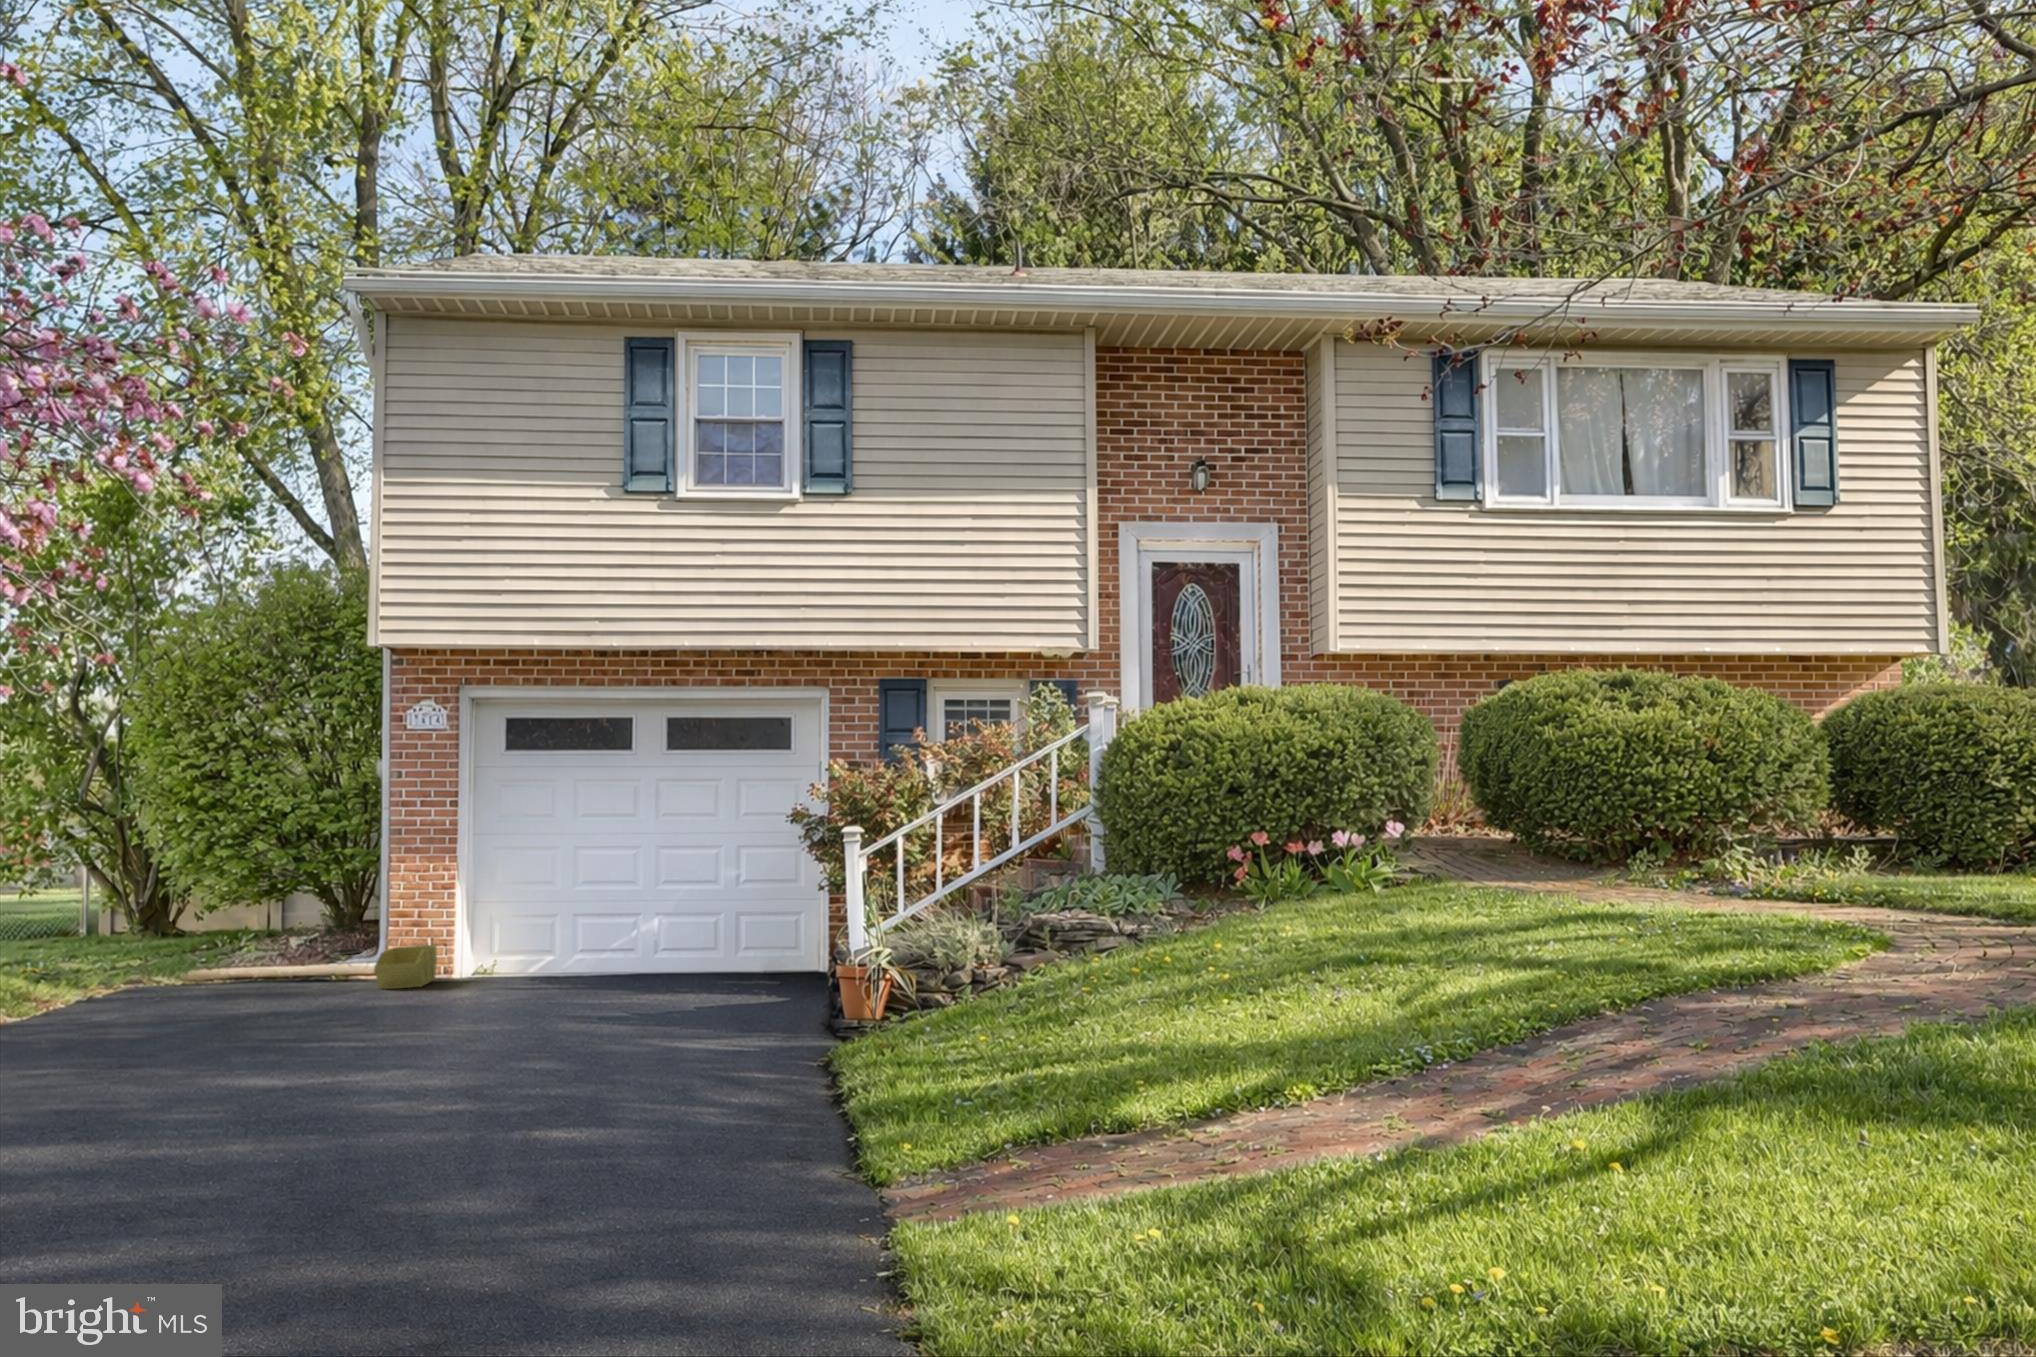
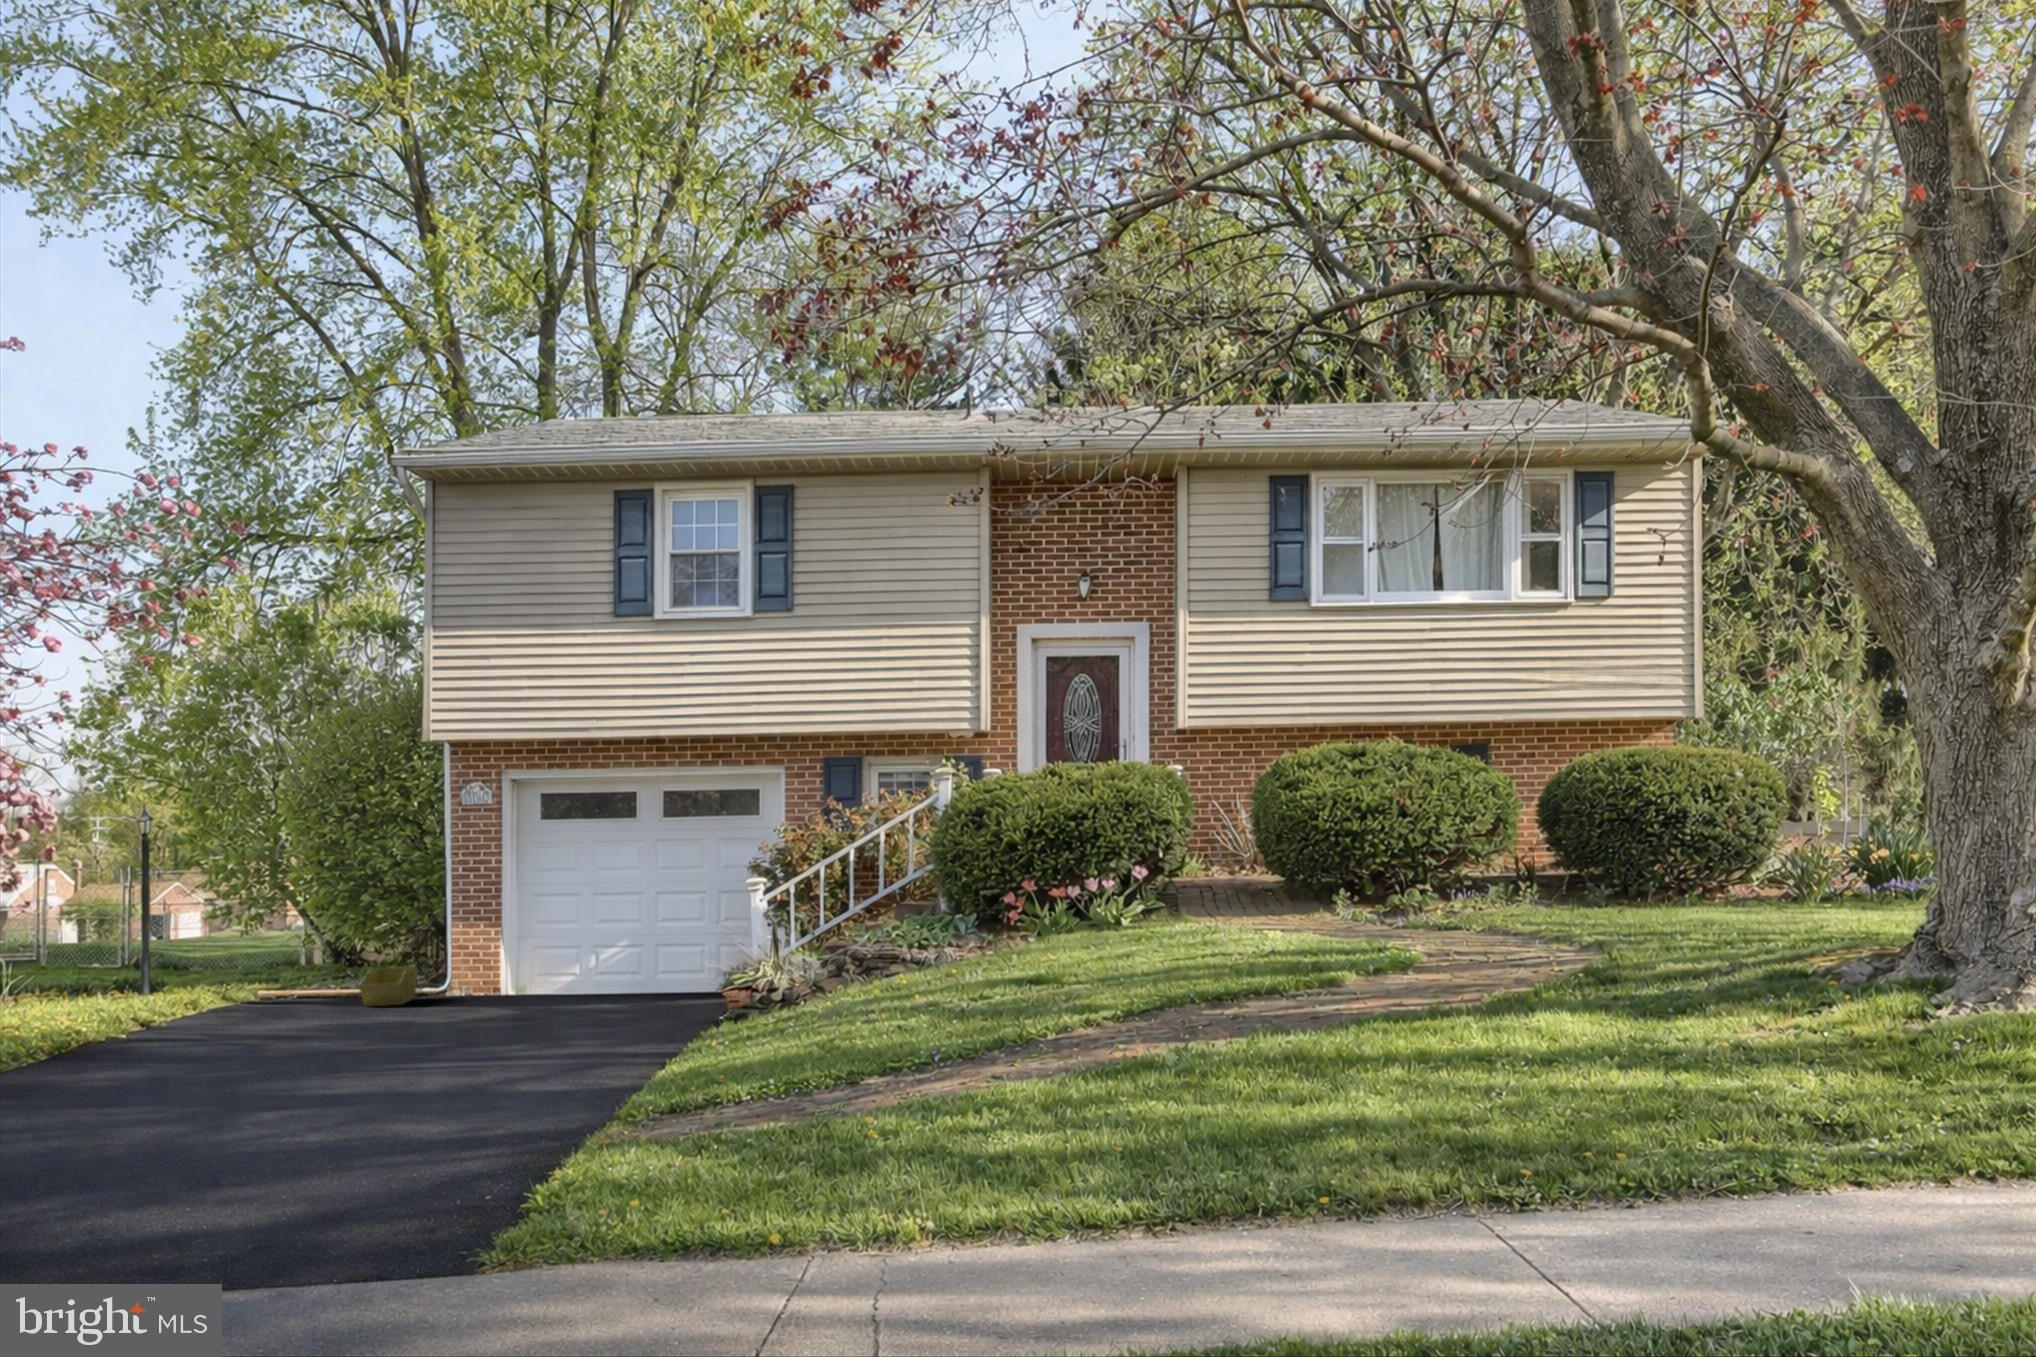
potted tree: present [321,908,362,955] -> none [307,919,349,977]

